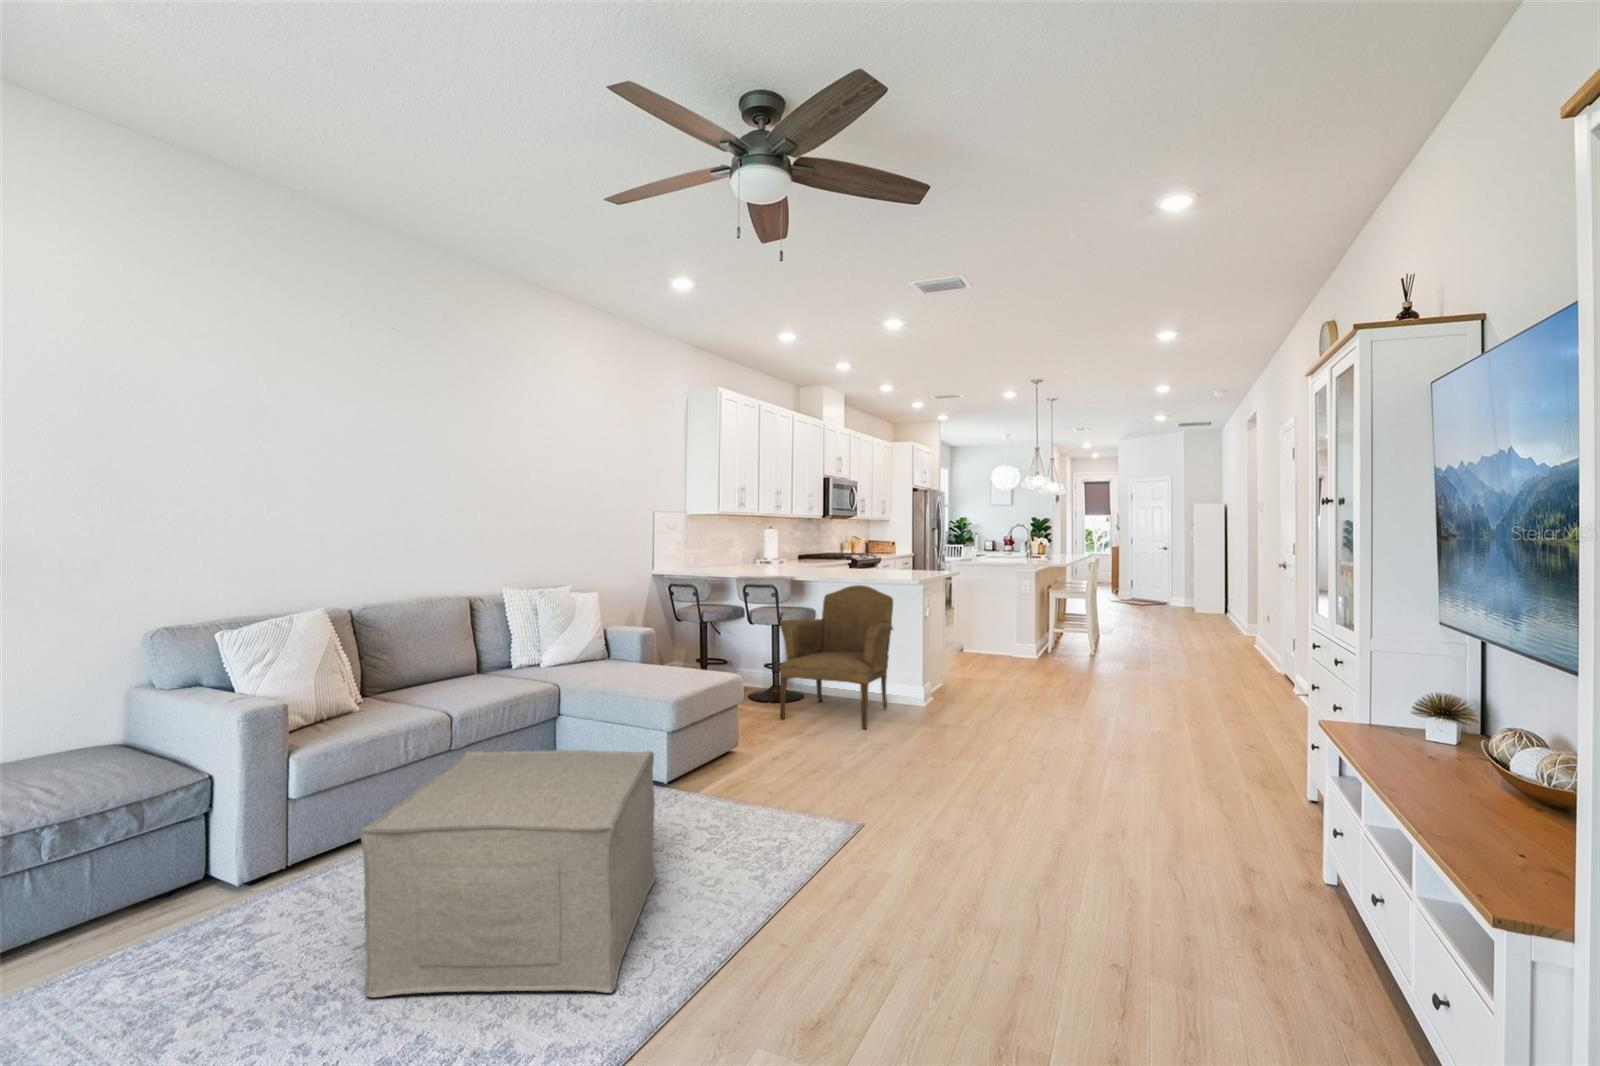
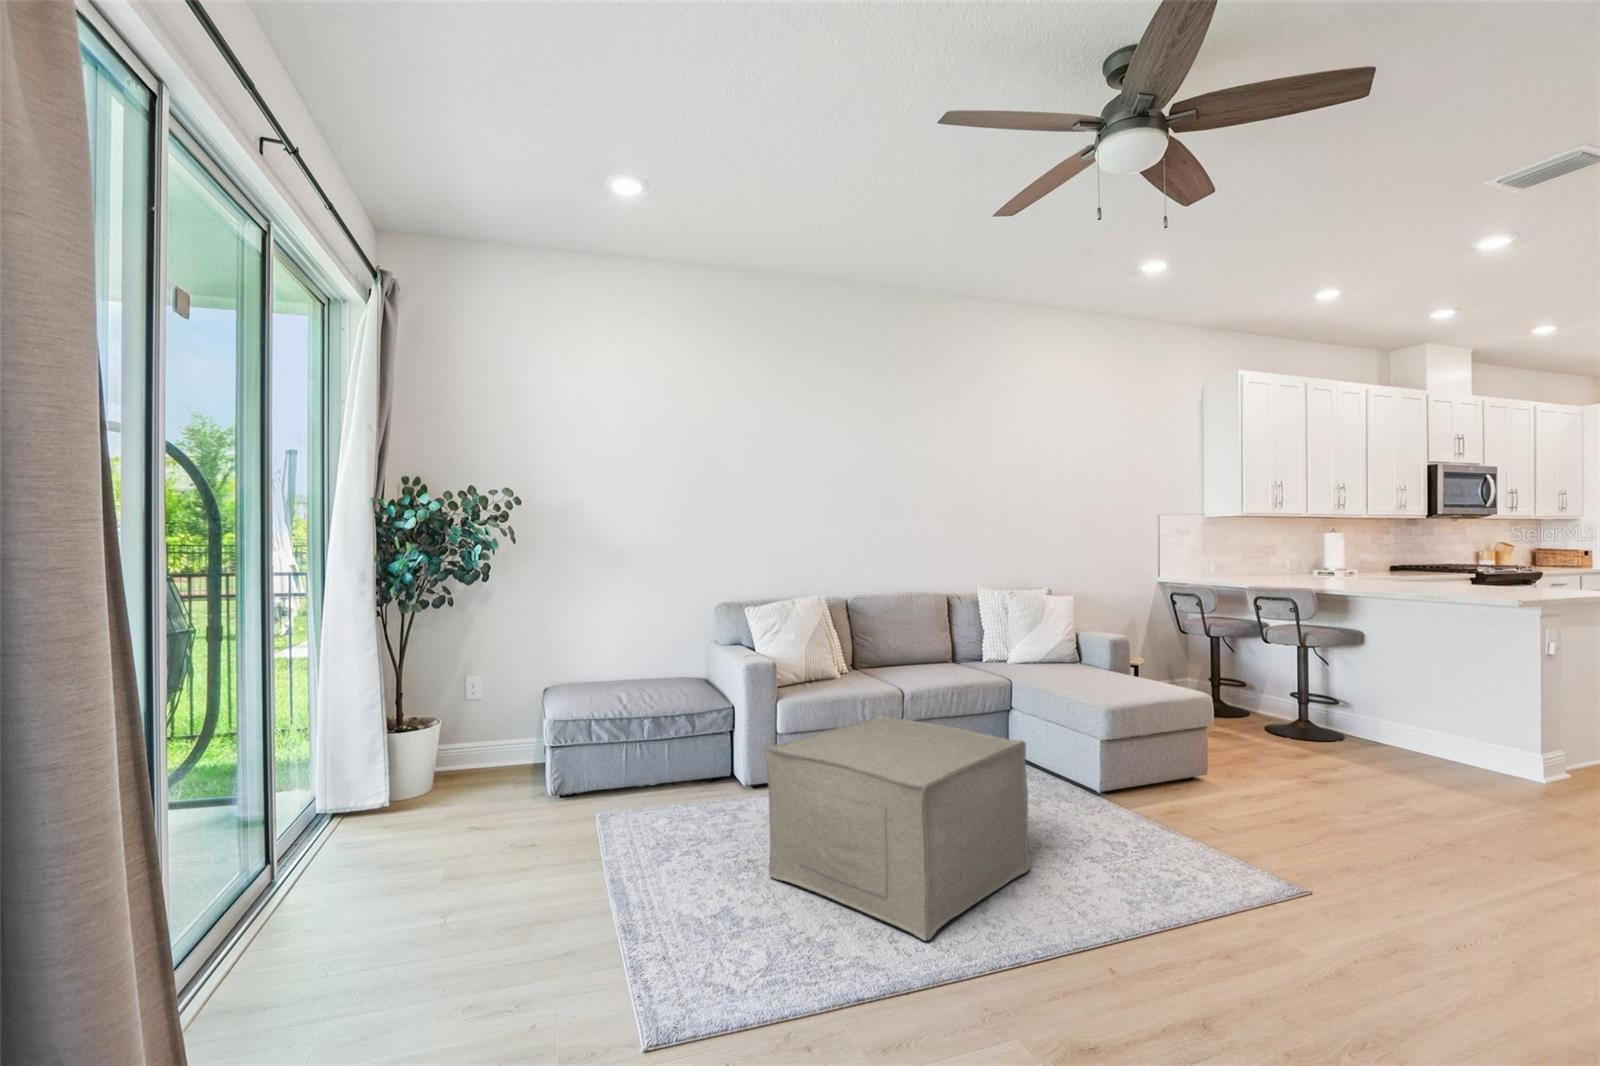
armchair: present [780,585,893,729] -> none [1295,600,1502,795]

